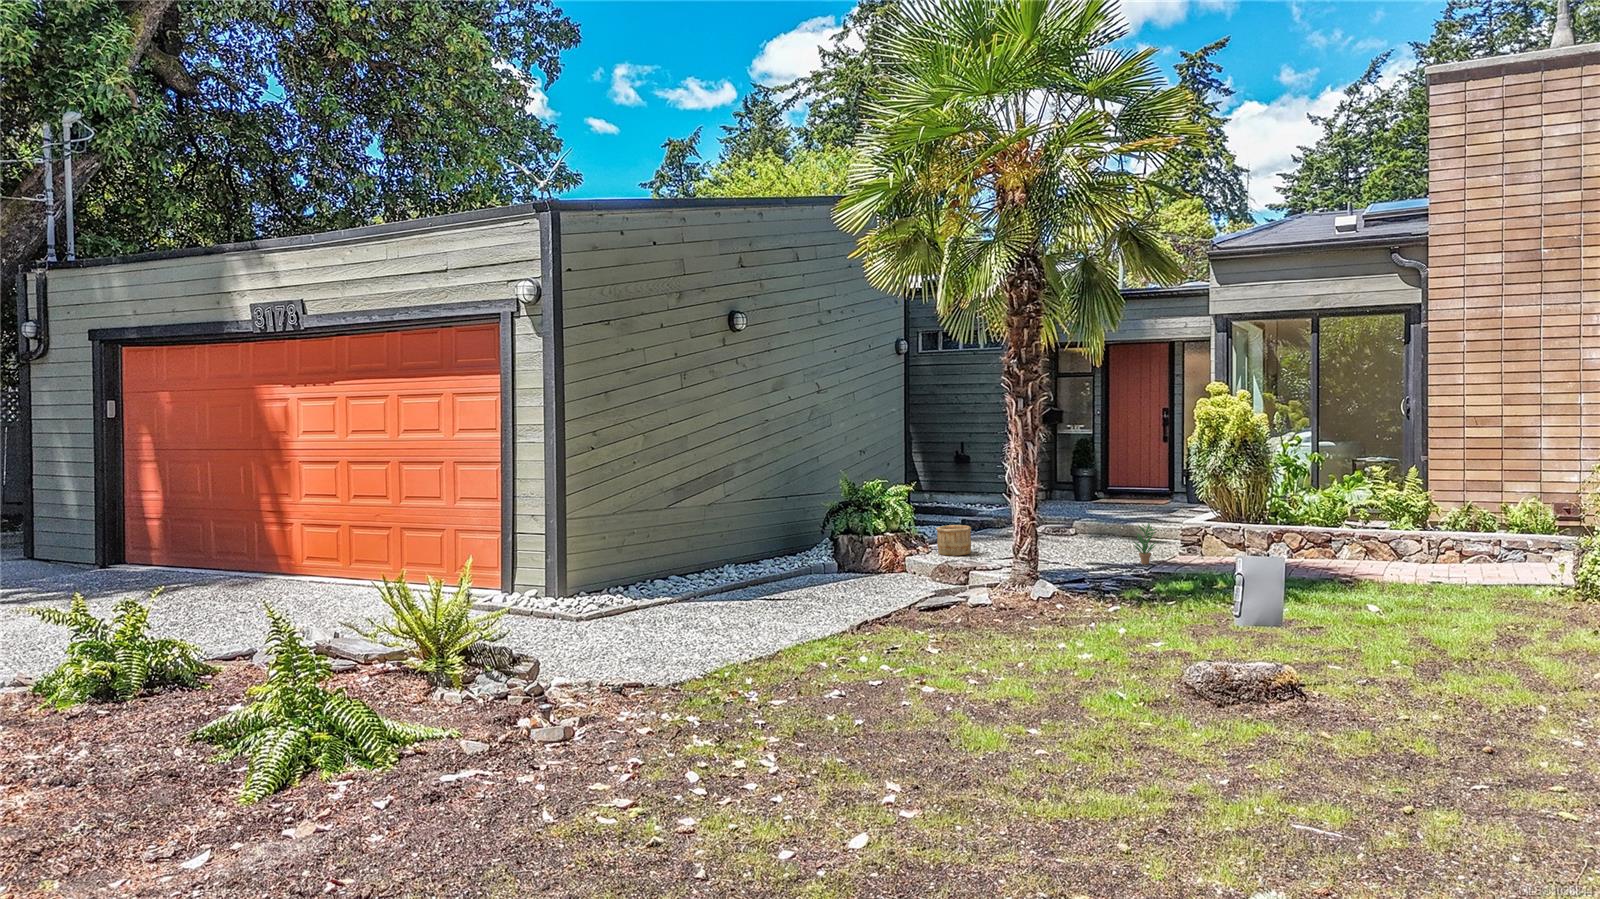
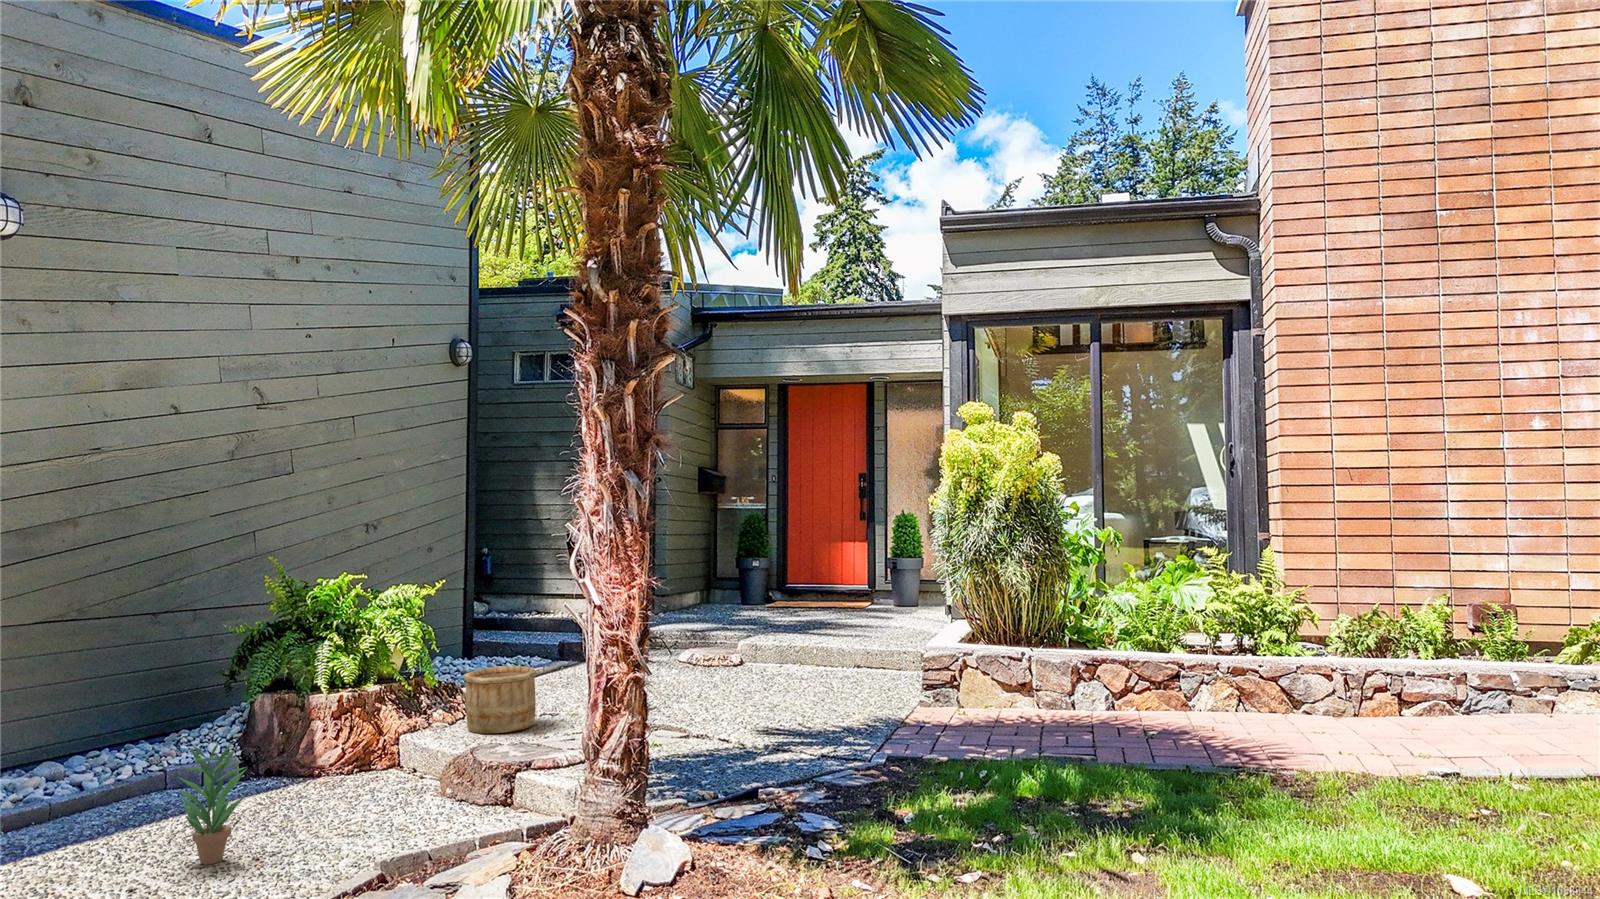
potted plant: present [1134,523,1155,564] -> present [178,742,246,865]

